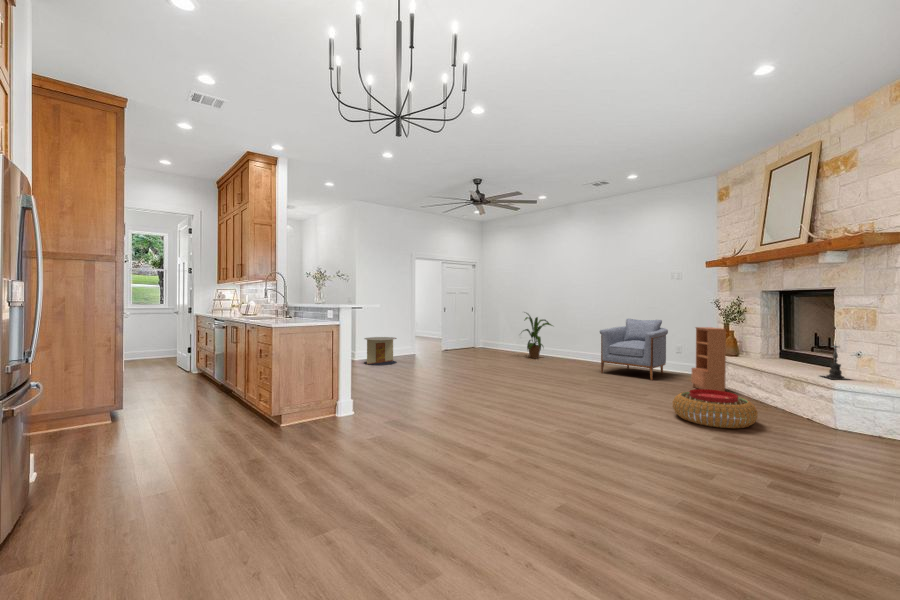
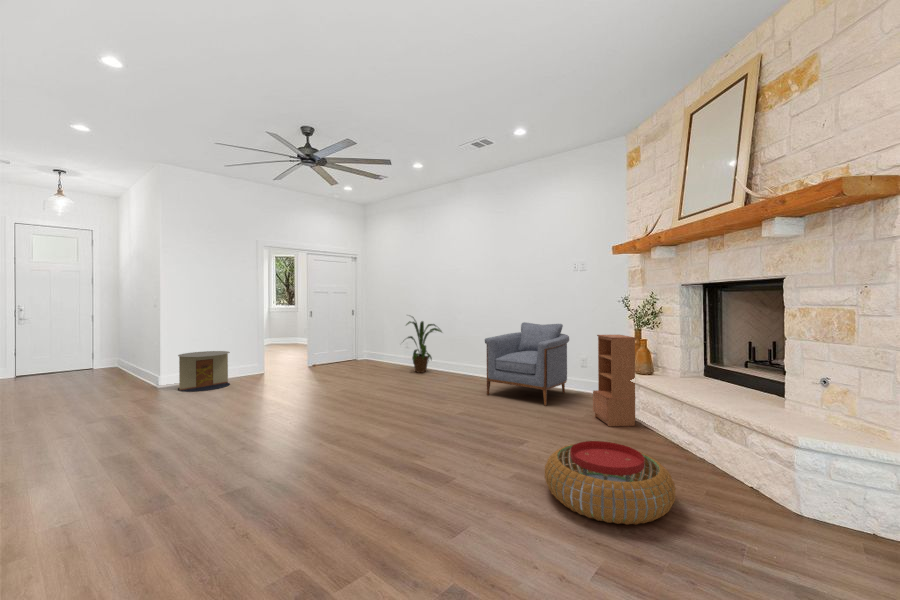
candle holder: present [823,345,847,380] -> none [766,361,819,426]

